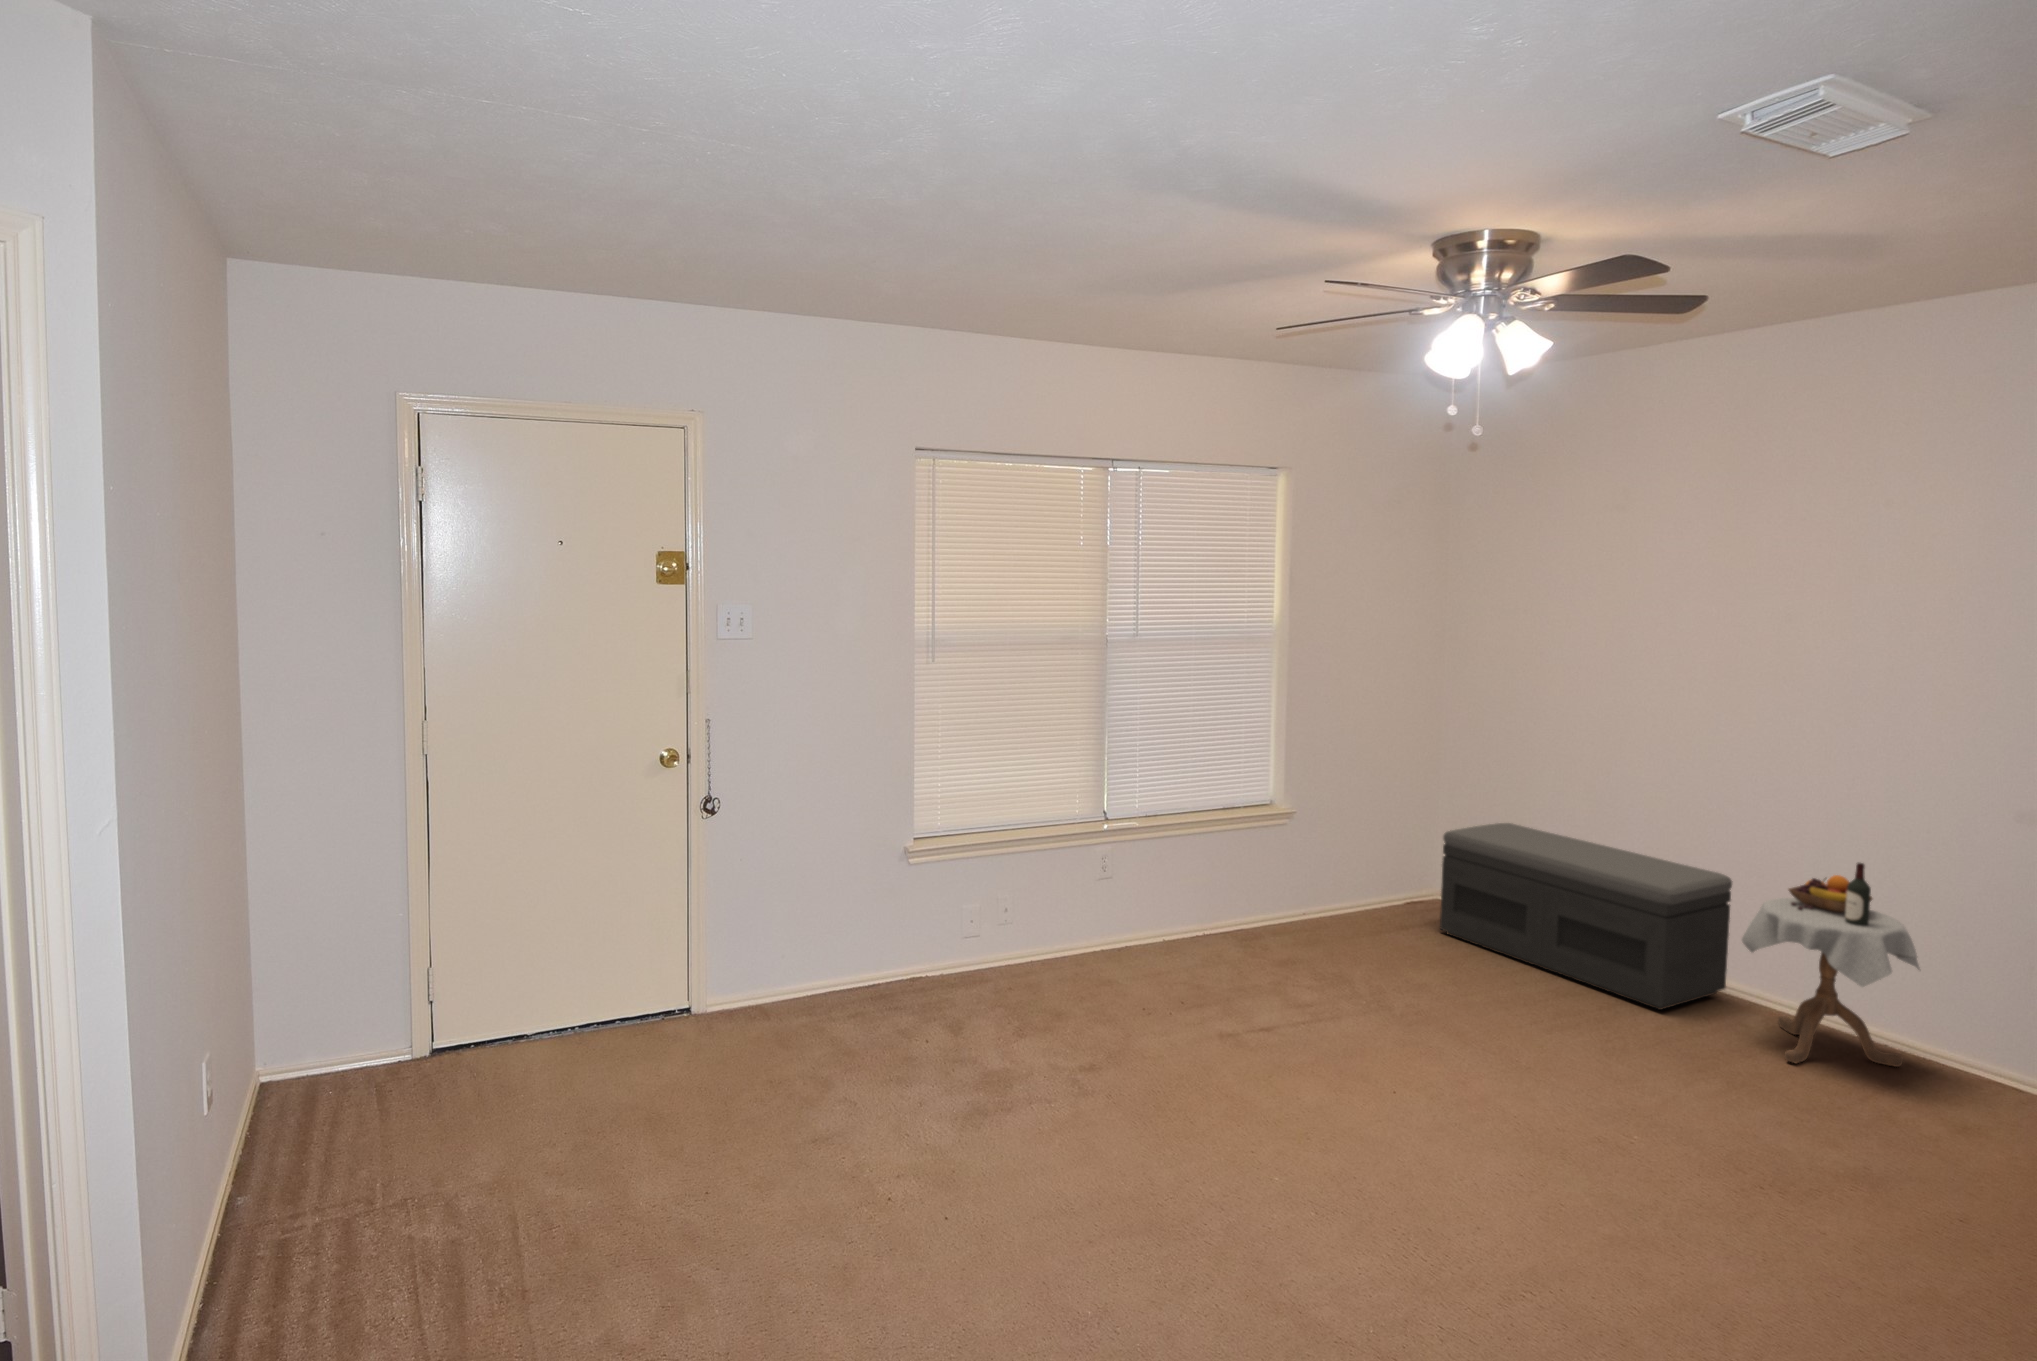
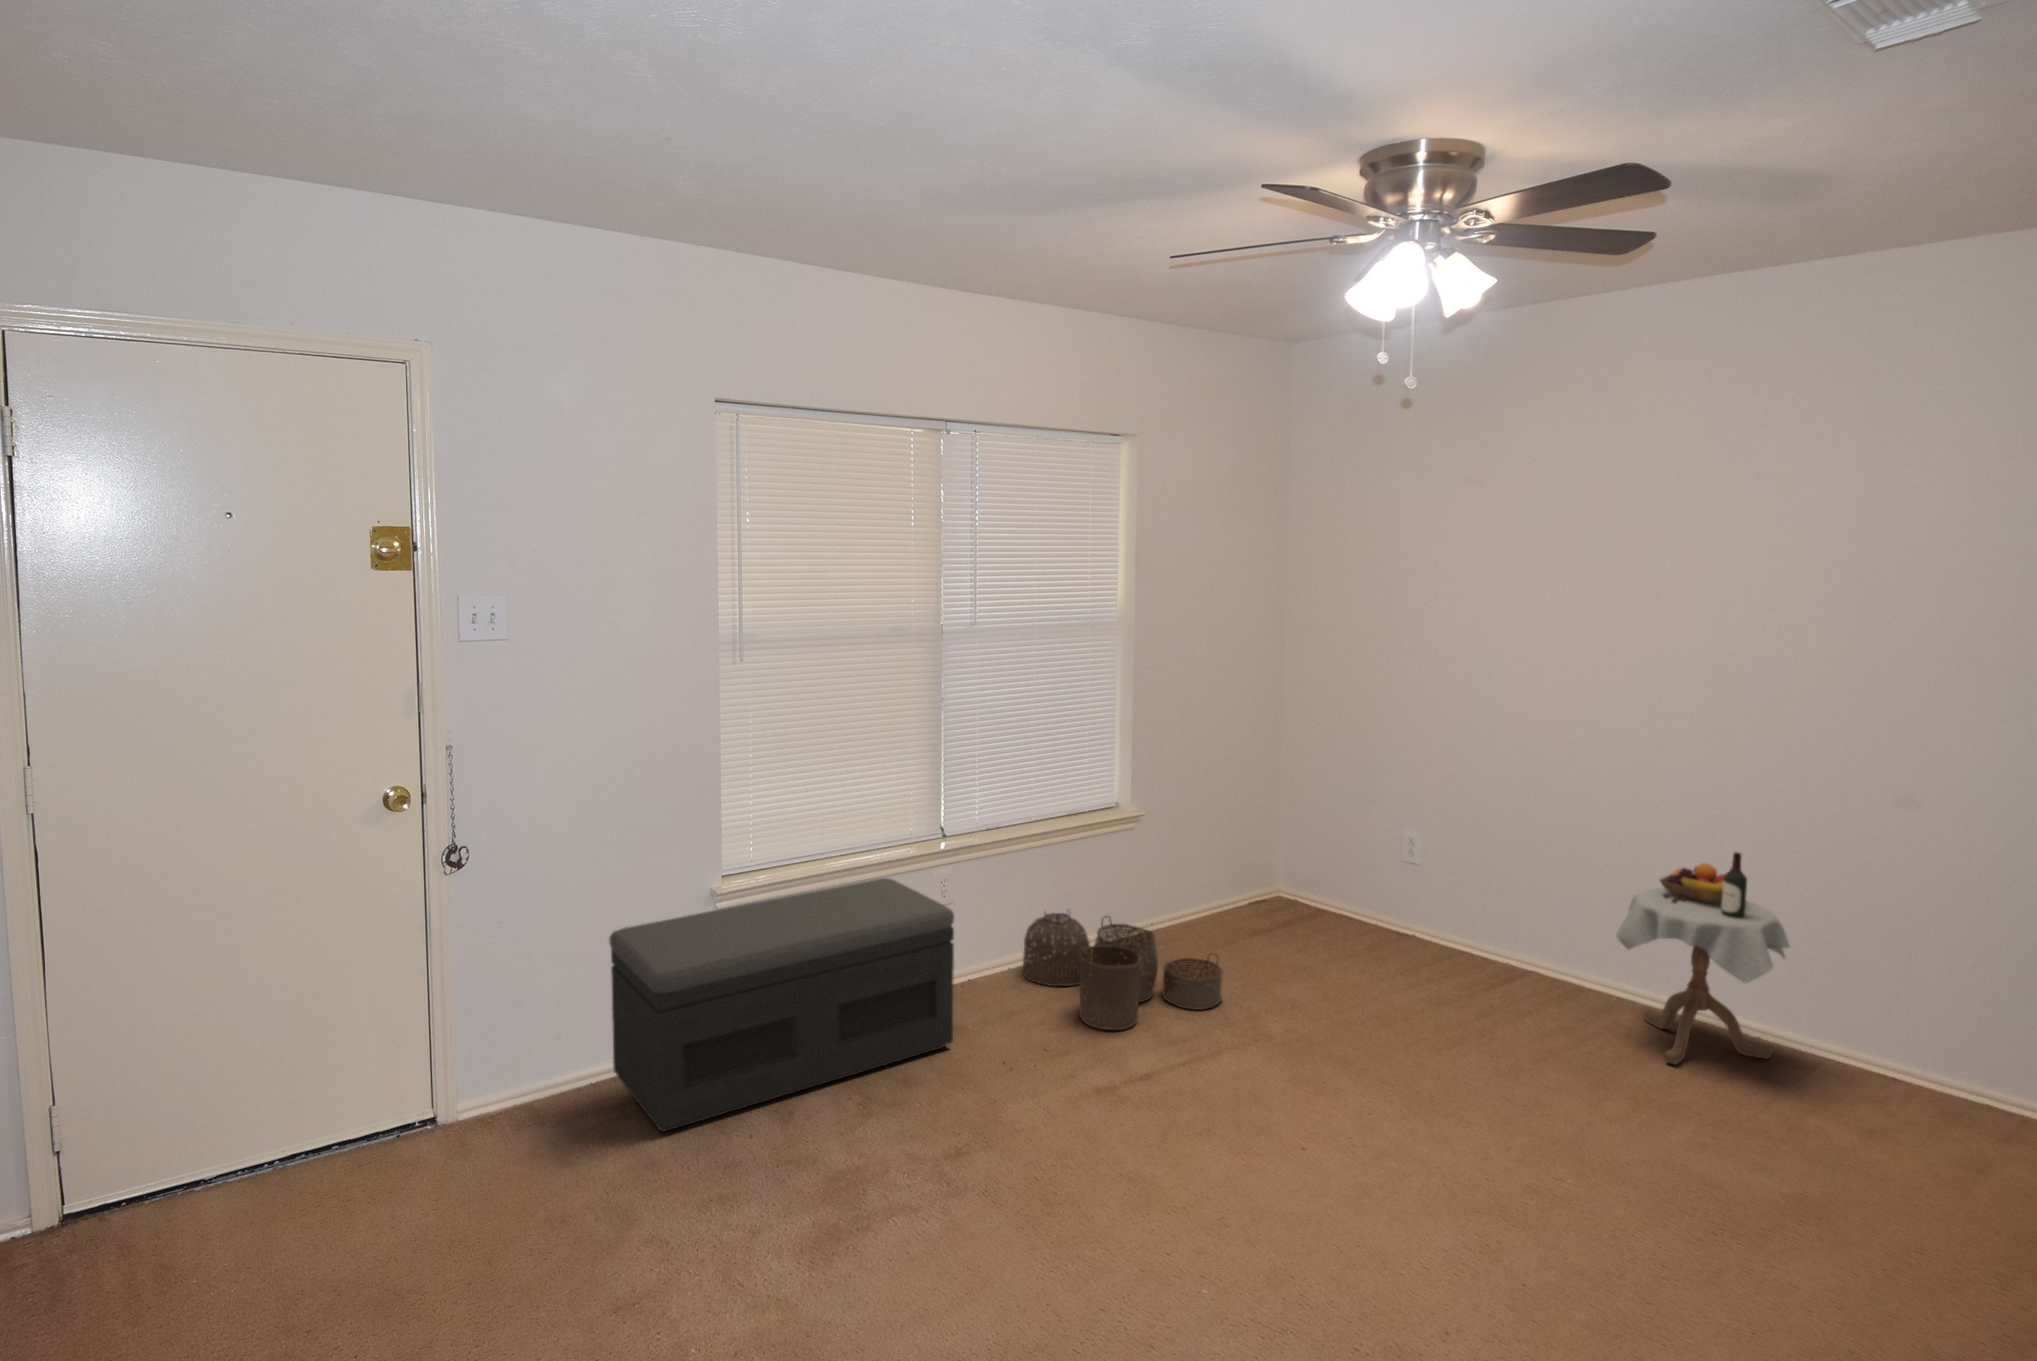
storage bench: present [1440,823,1732,1010] -> present [609,878,954,1132]
woven basket: none [1174,891,1356,994] -> present [1022,913,1223,1030]

